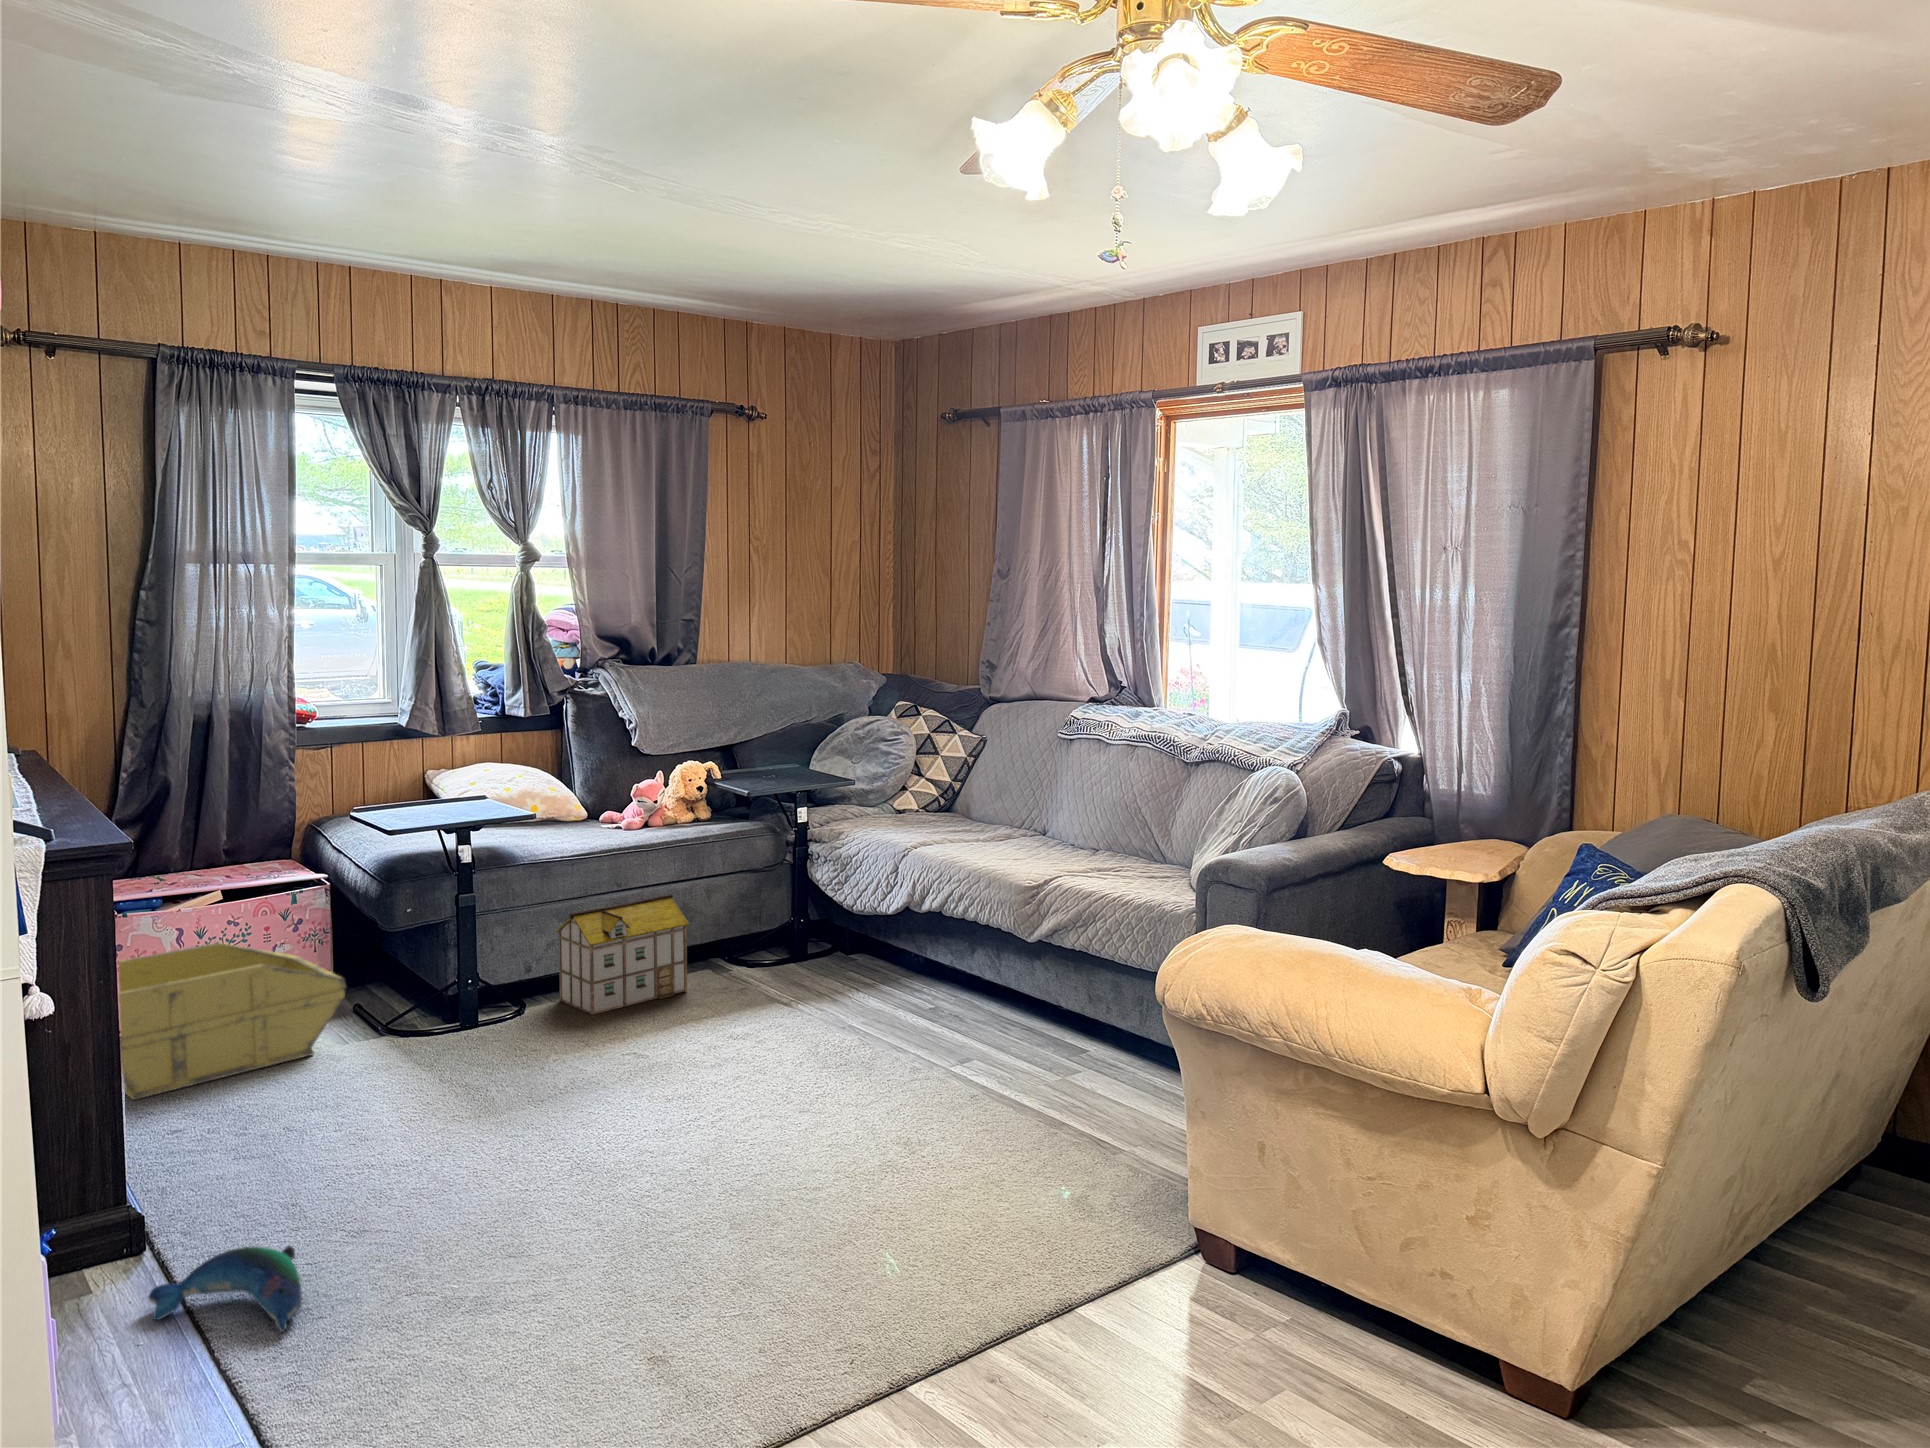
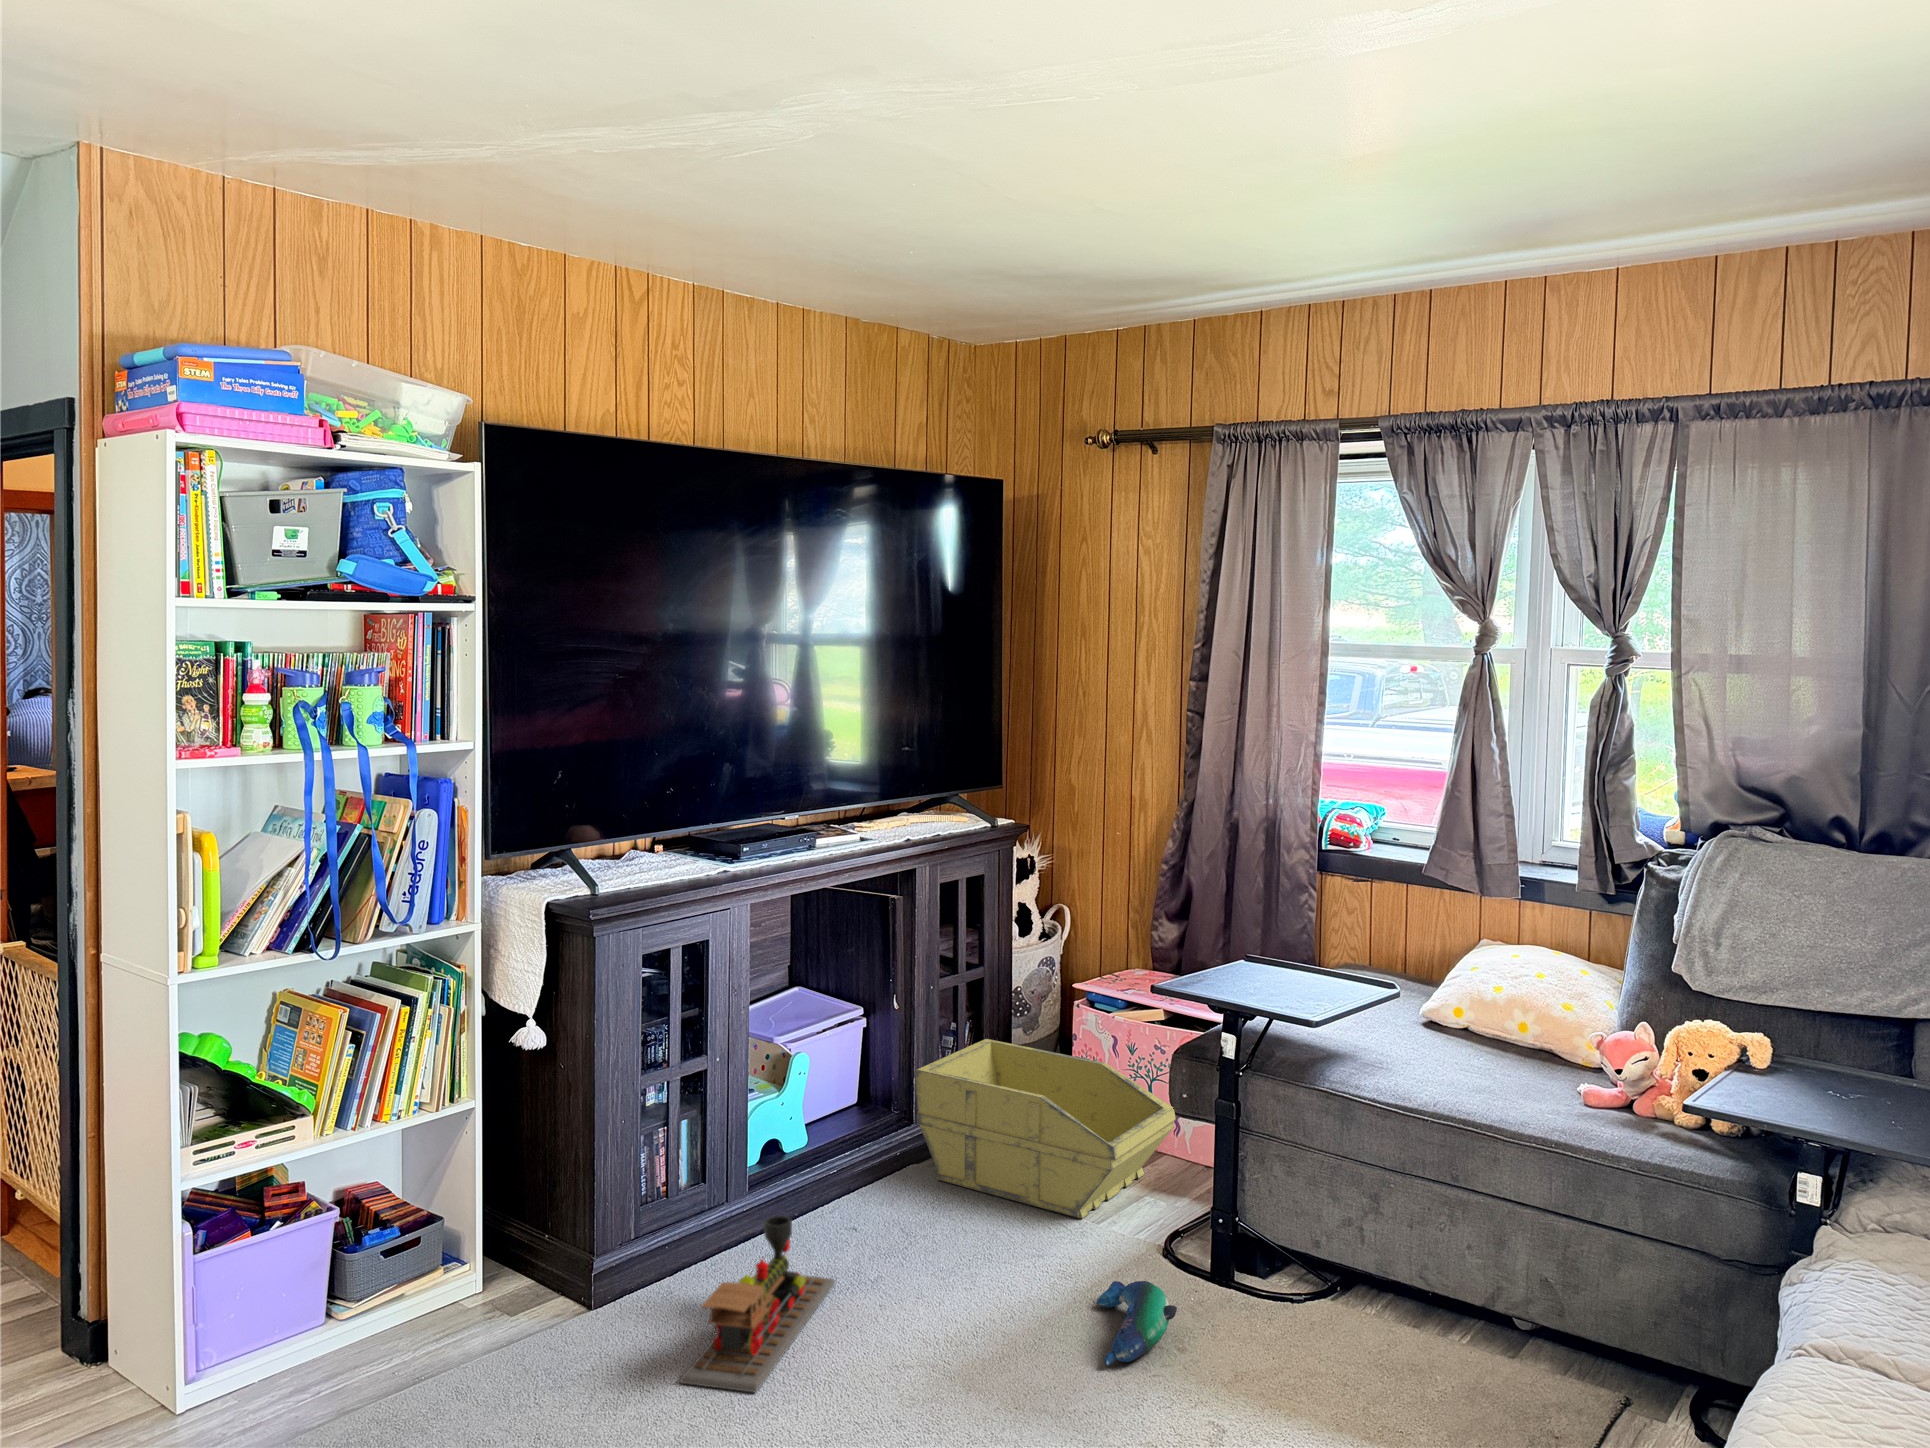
toy house: present [556,894,689,1015] -> none [1320,1185,1524,1401]
toy train: none [229,1085,443,1213] -> present [681,1216,835,1392]
plush toy: present [148,1246,302,1331] -> present [1097,1281,1177,1366]

